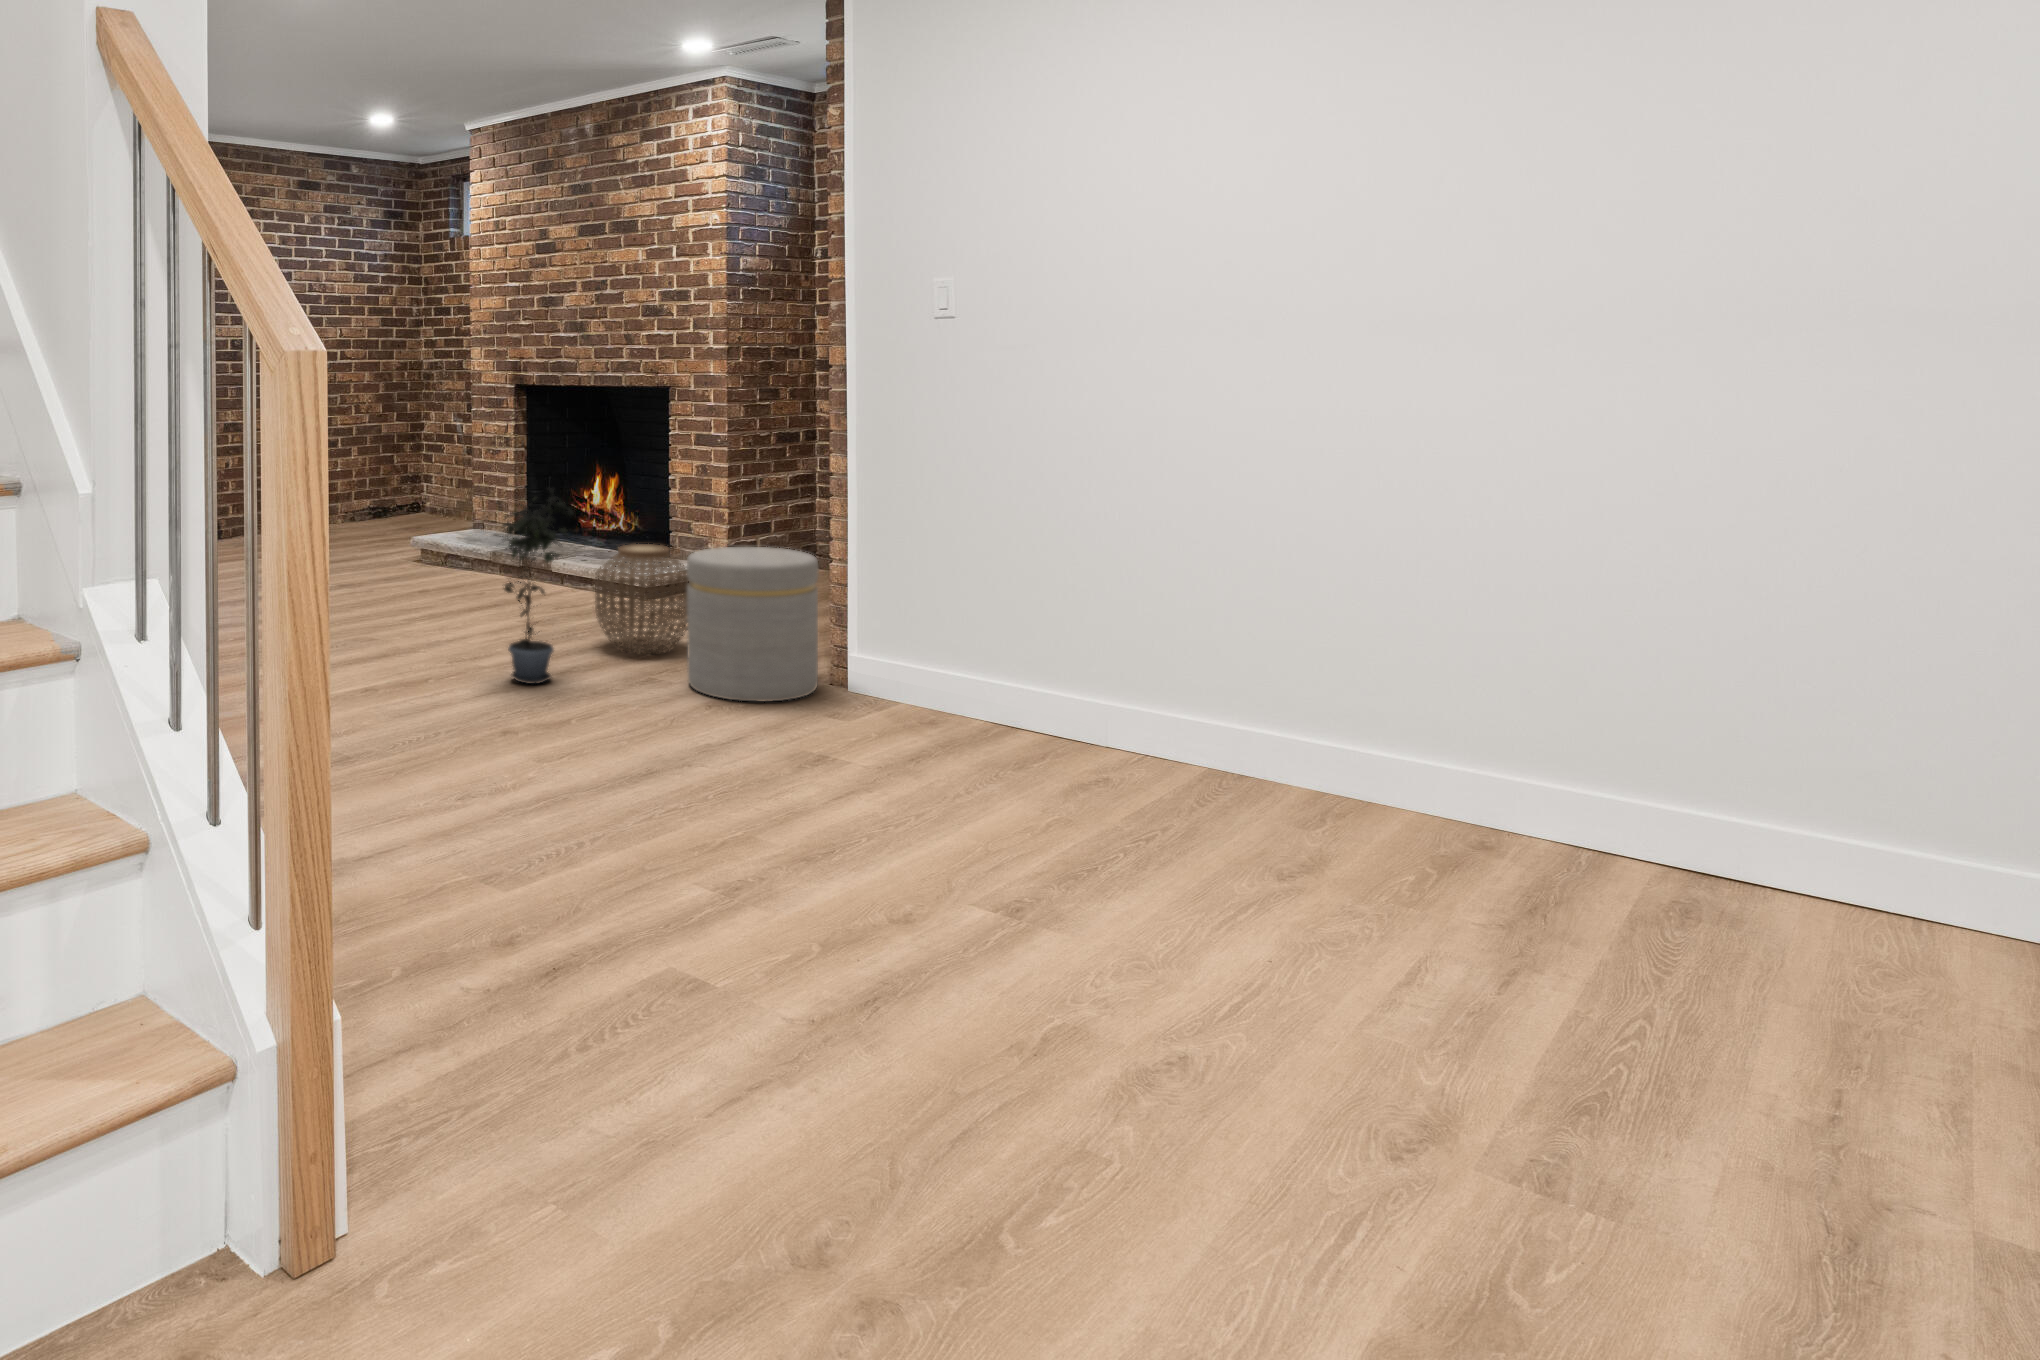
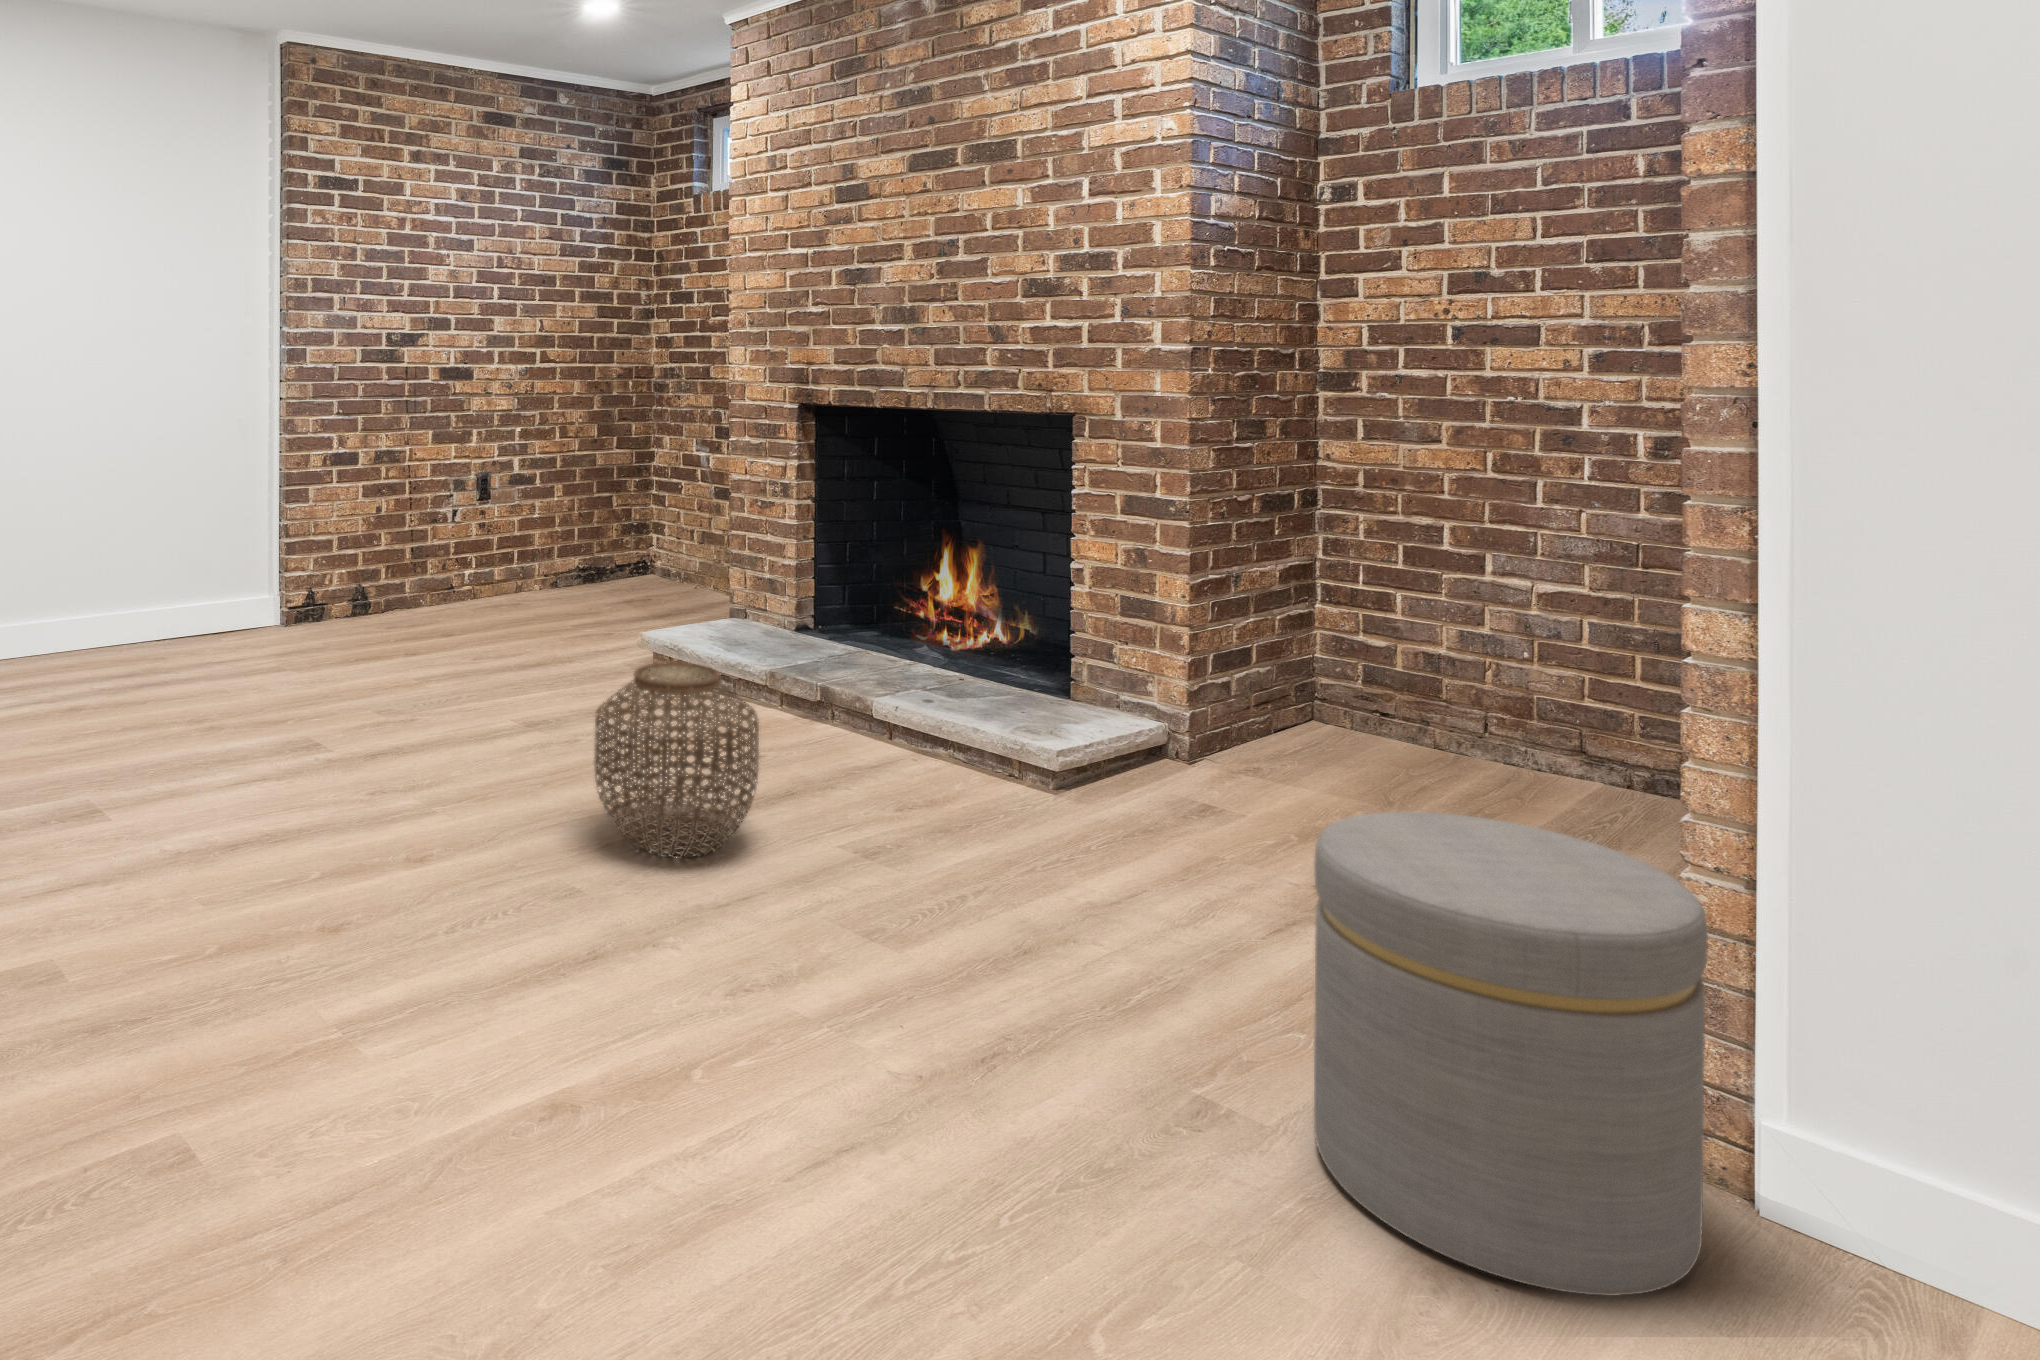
potted plant: present [502,488,573,684] -> none [833,668,1040,1144]
woven basket: present [595,544,689,654] -> present [594,662,759,857]

